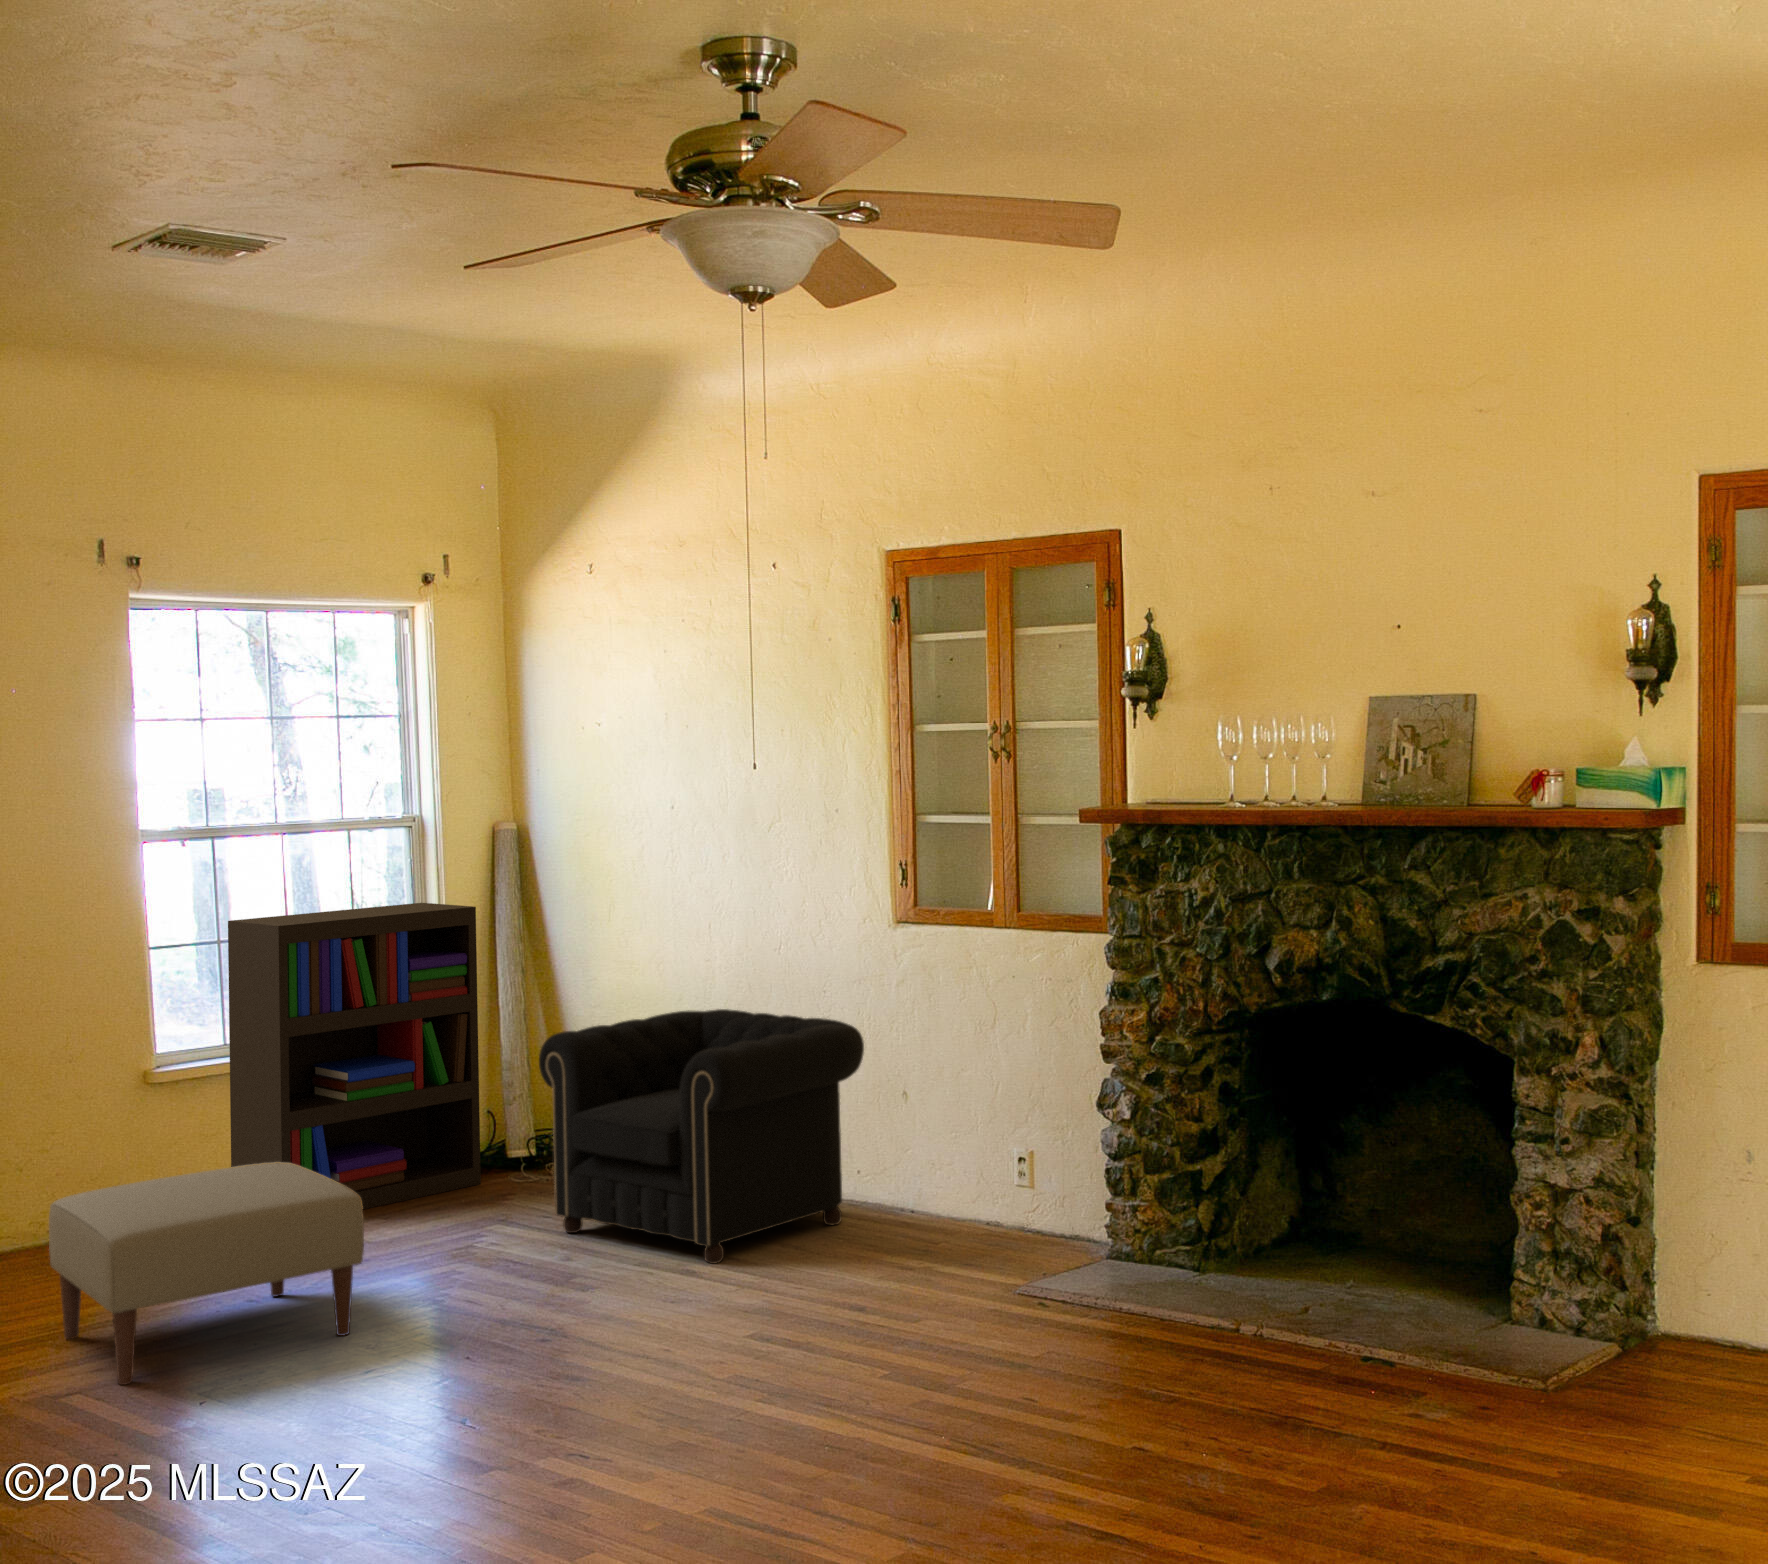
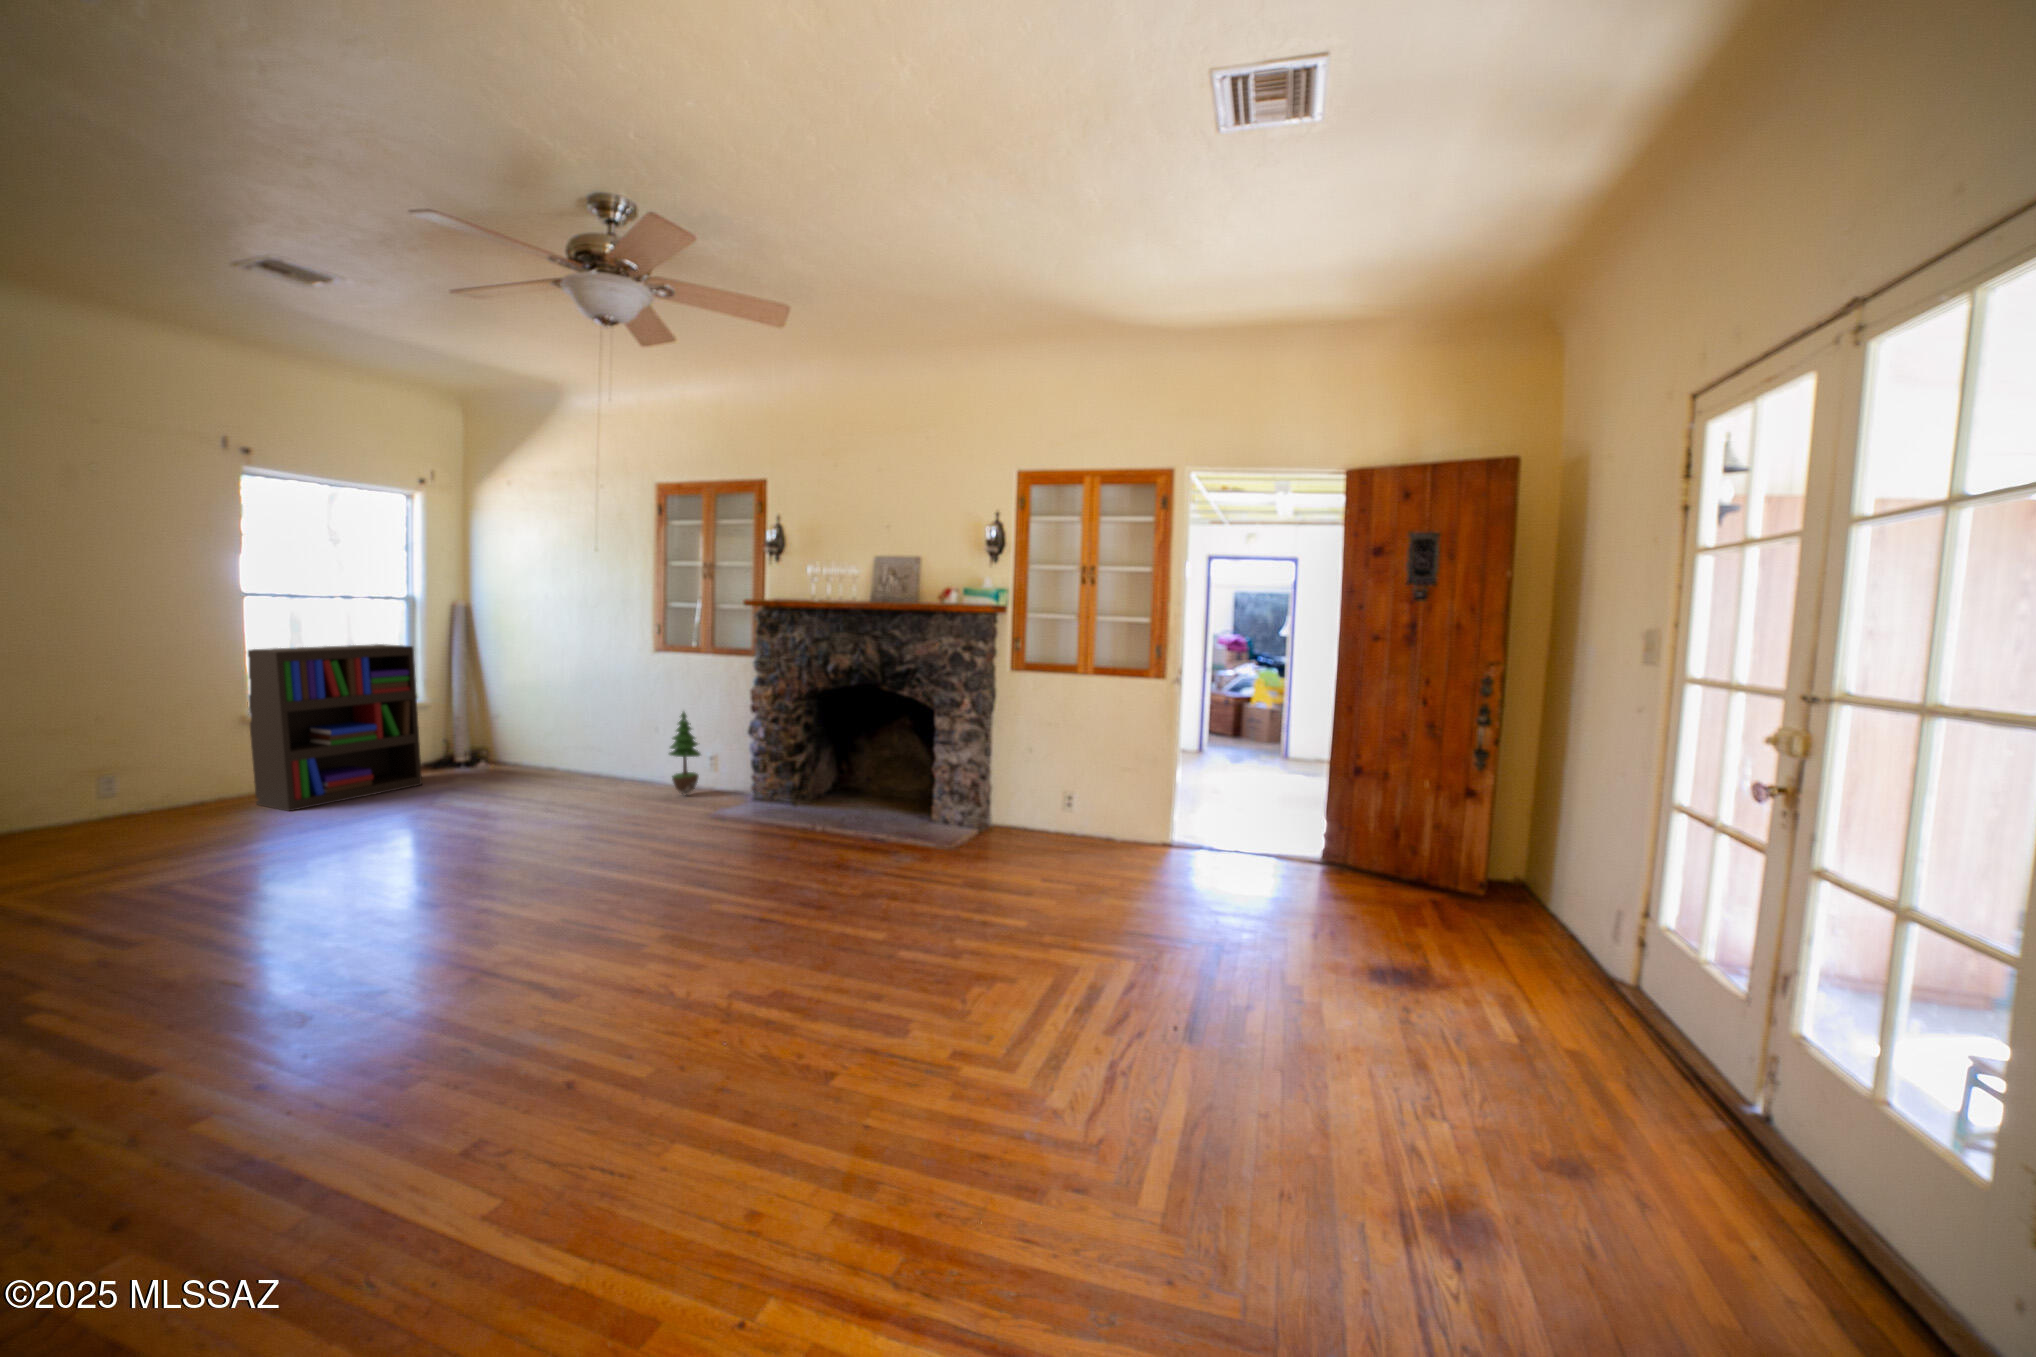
armchair: present [539,1009,864,1264] -> none [450,697,635,816]
potted tree: none [929,1040,996,1232] -> present [669,712,700,795]
ottoman: present [49,1163,364,1385] -> none [92,777,326,903]

